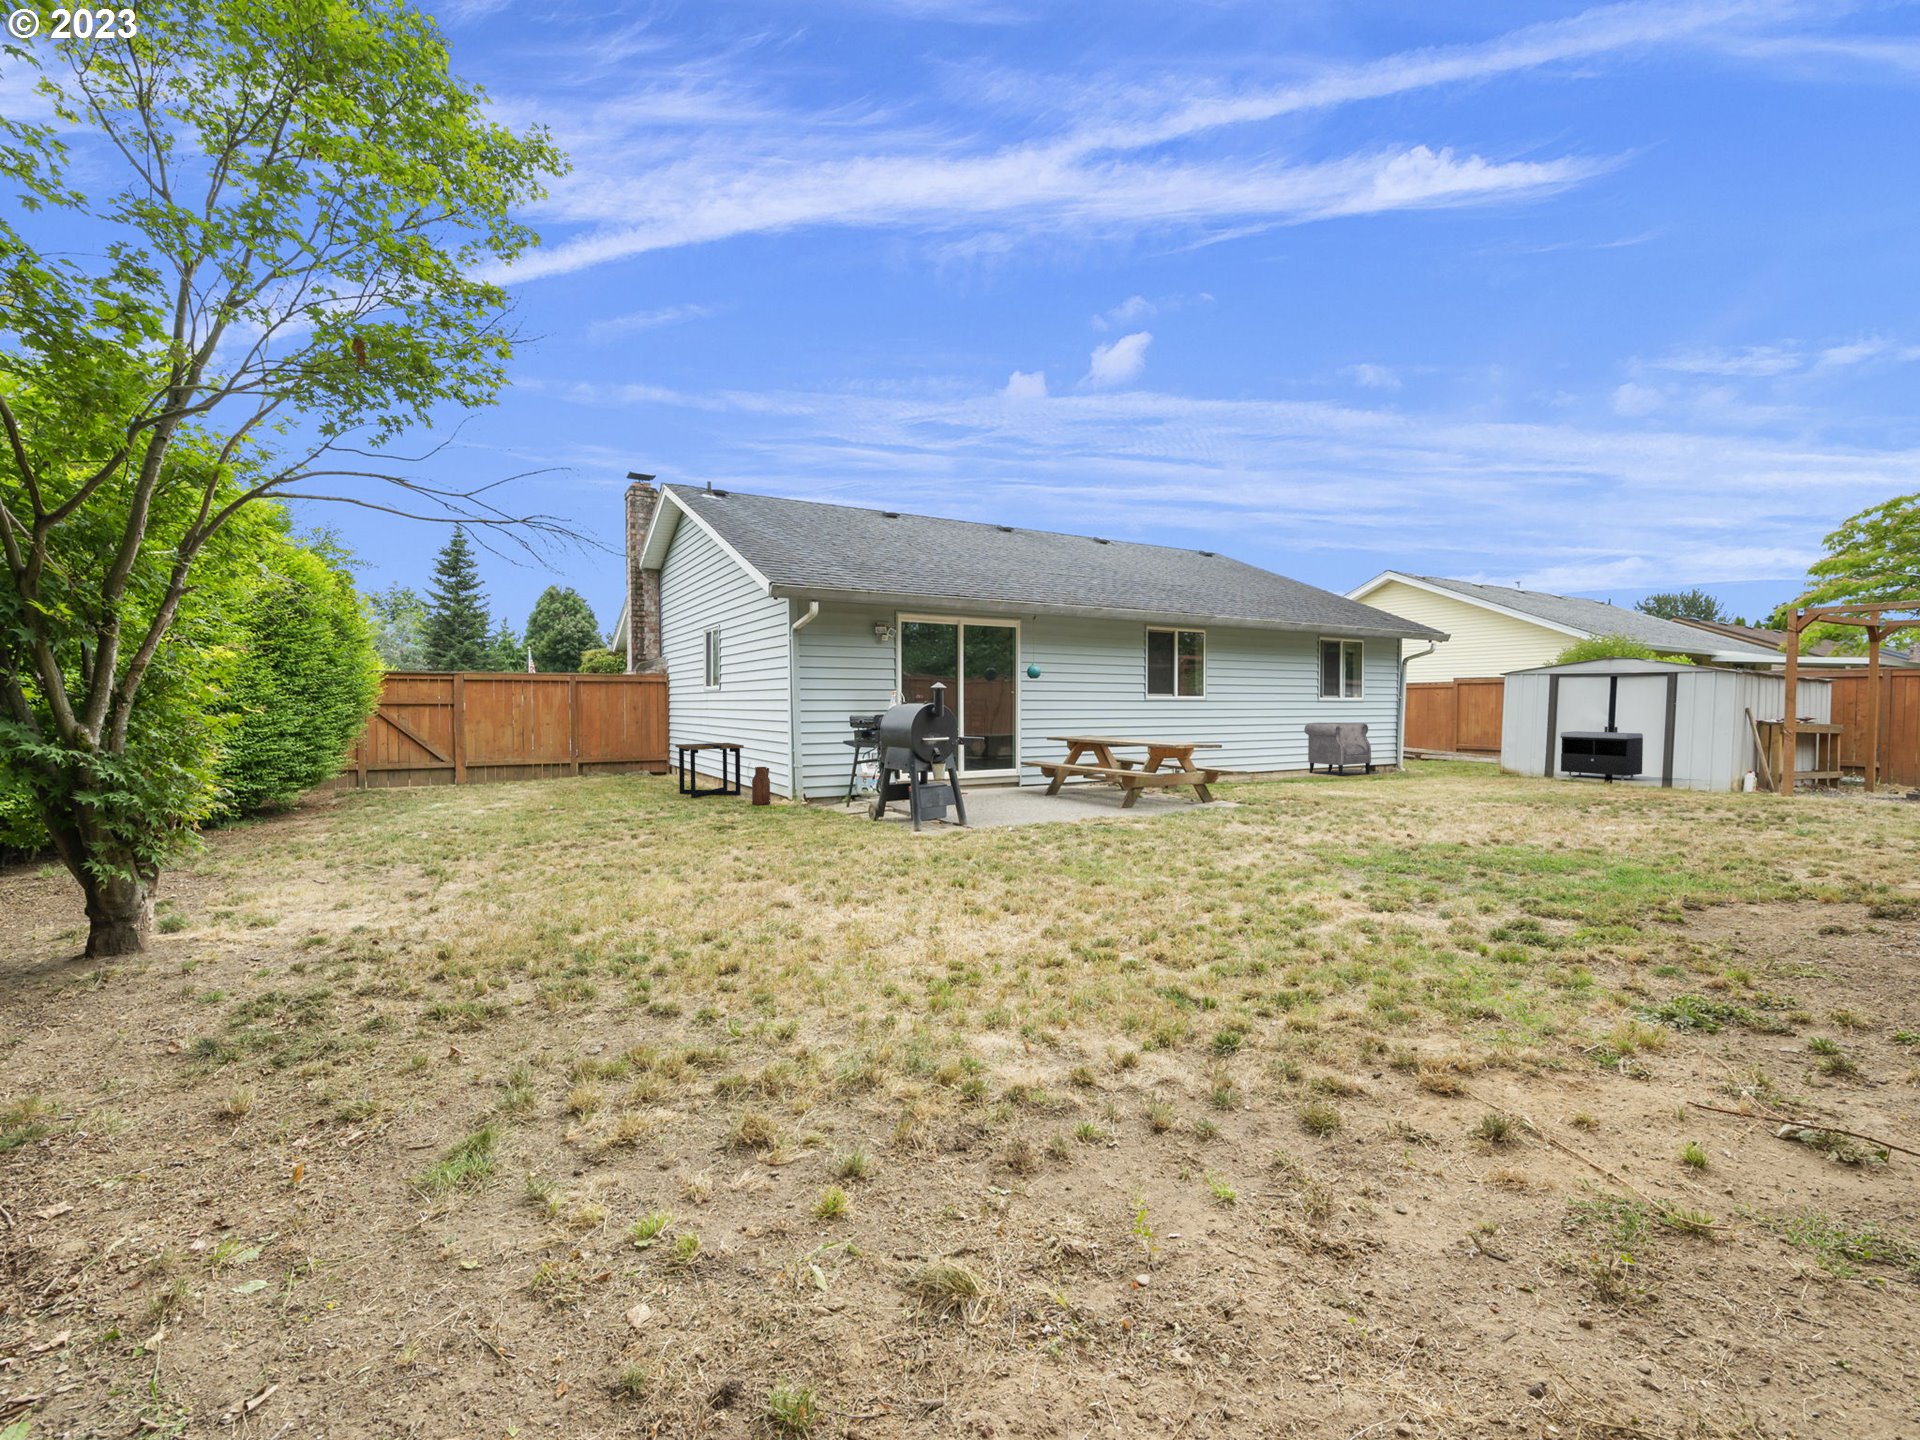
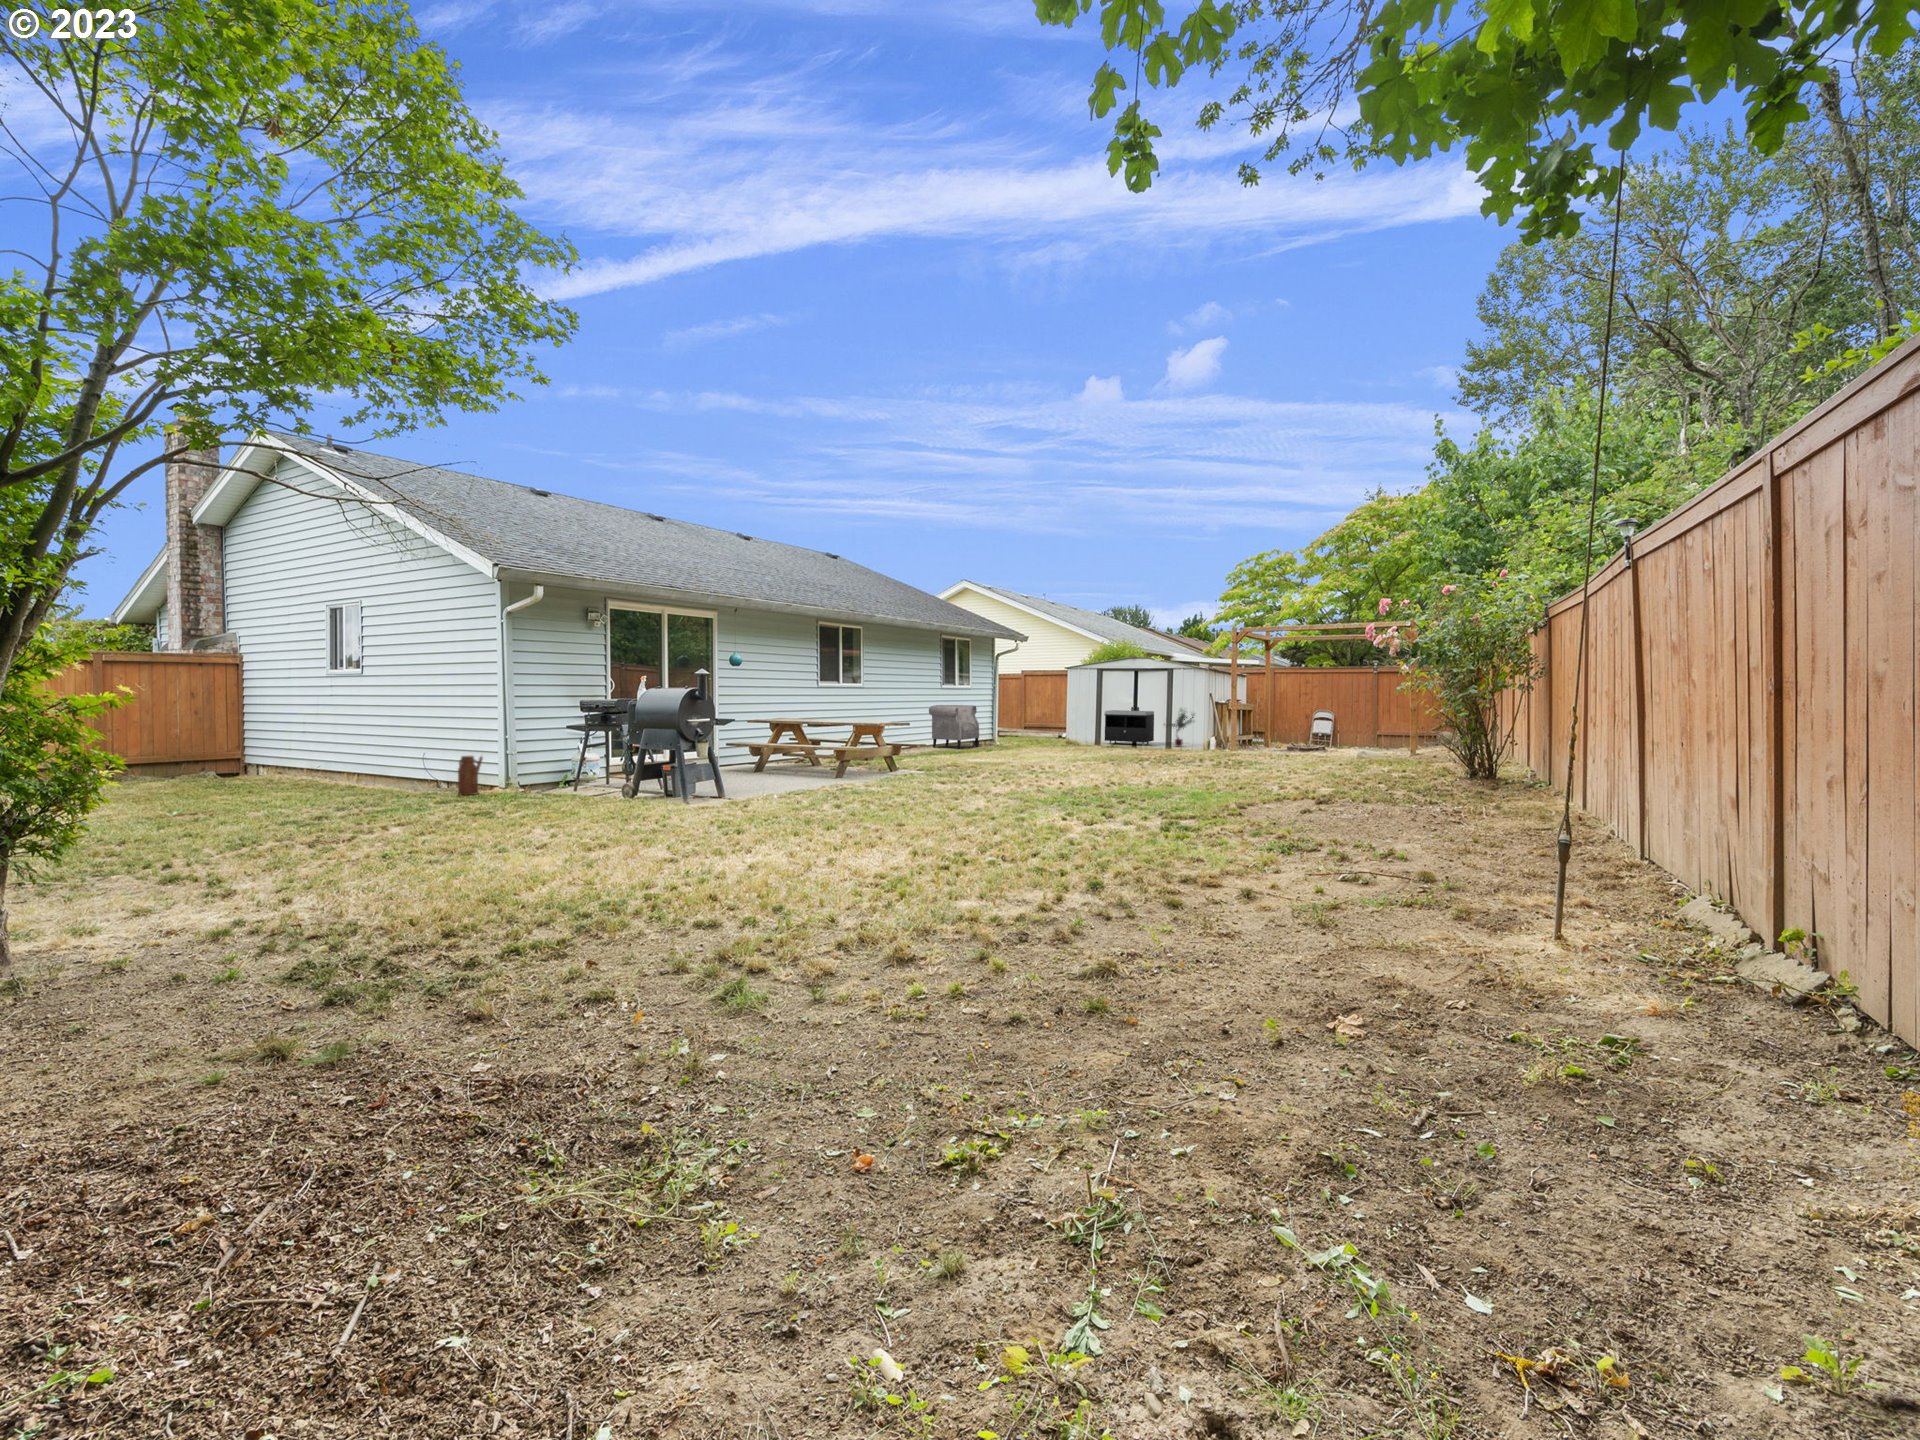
potted tree: none [1656,728,1714,784] -> present [1164,708,1195,747]
side table: present [675,743,744,798] -> none [333,732,426,793]

